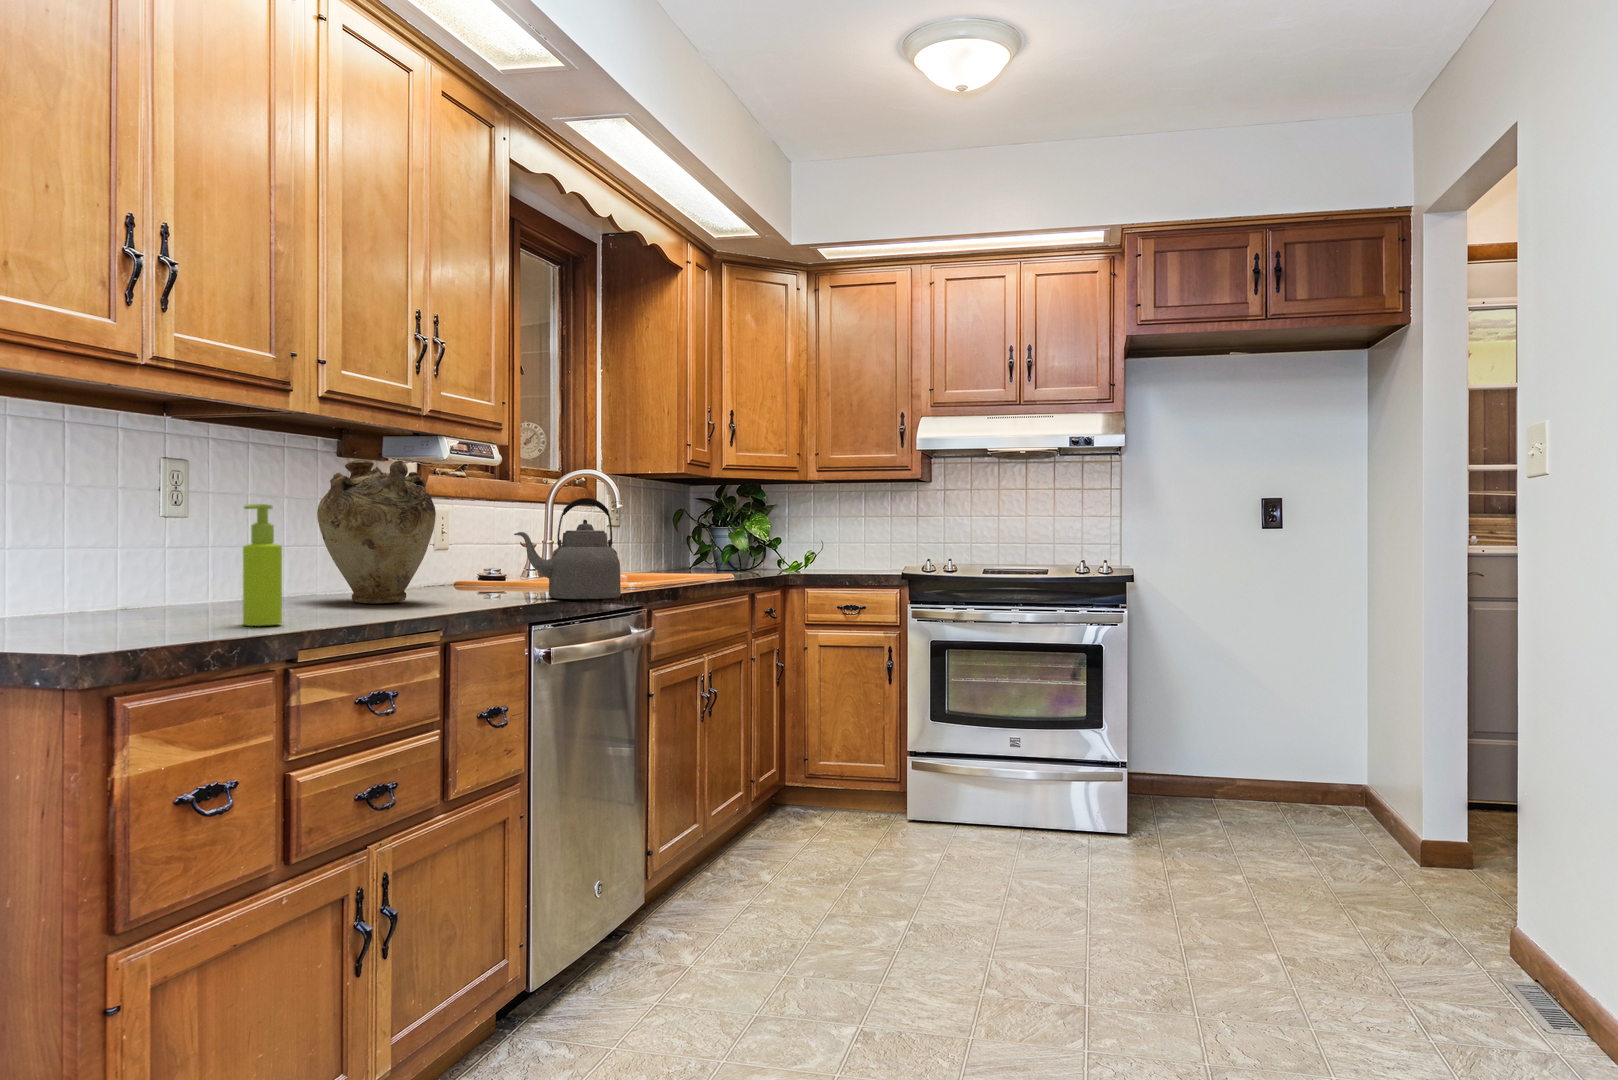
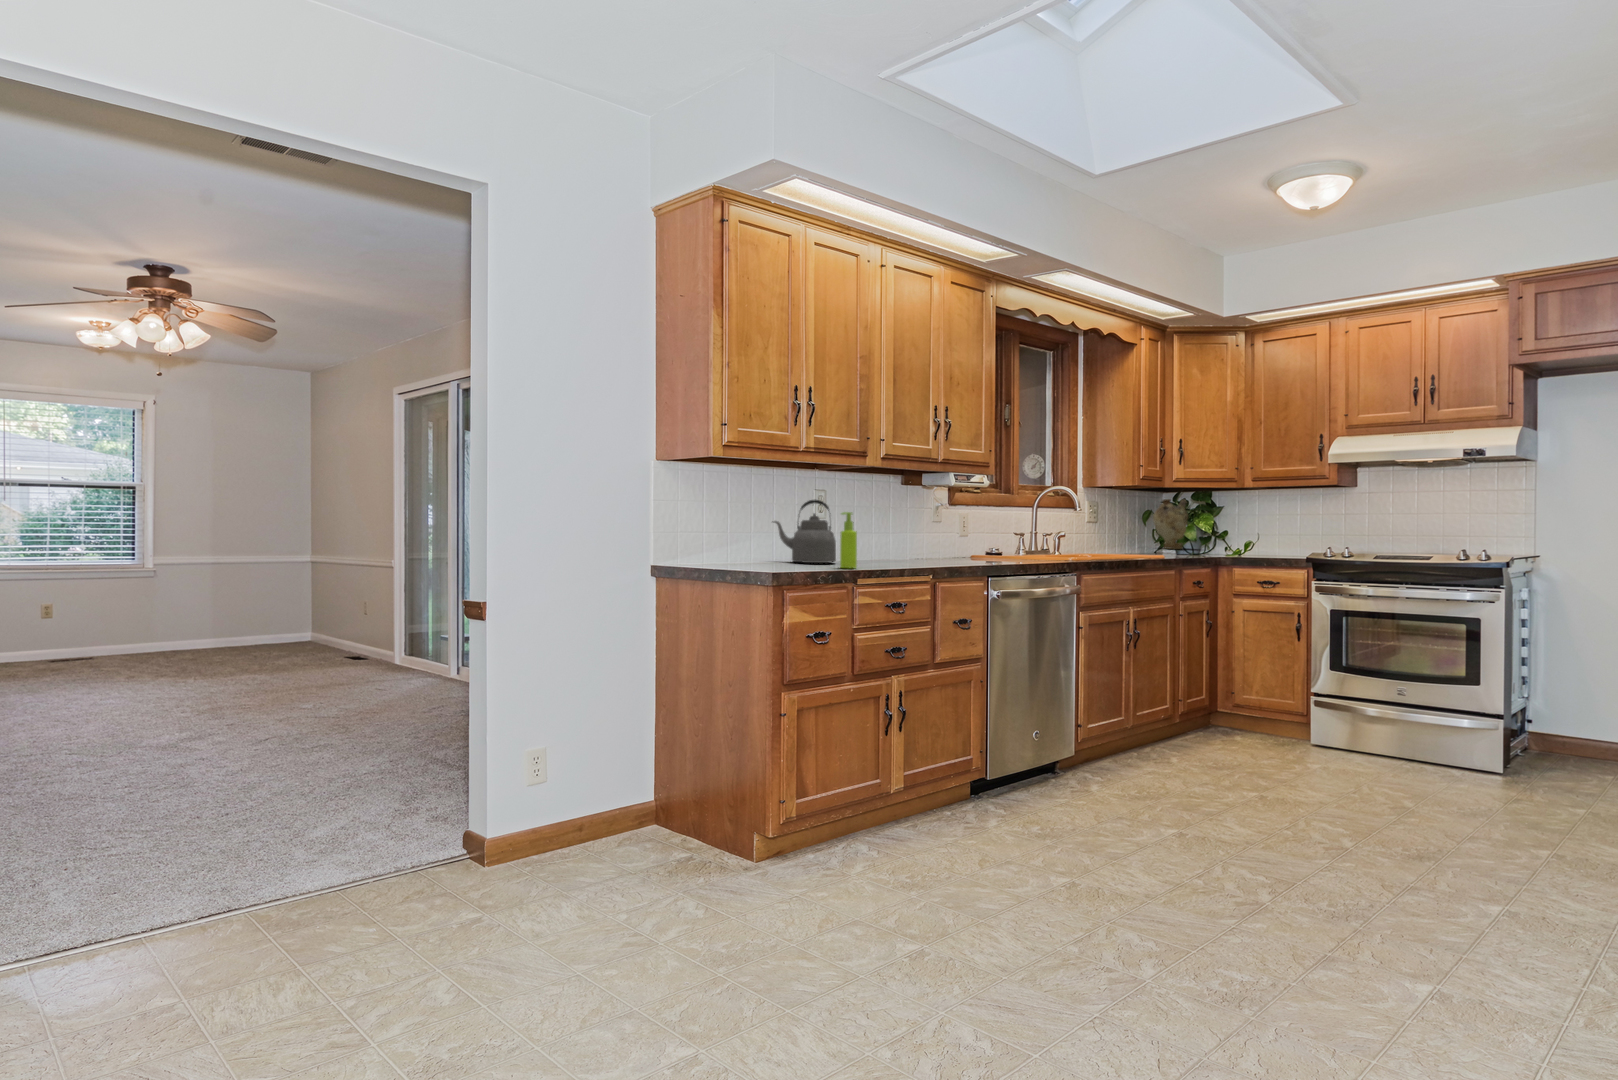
vase: present [317,460,436,603] -> present [1153,499,1188,549]
kettle: present [514,498,621,599] -> present [772,500,836,563]

